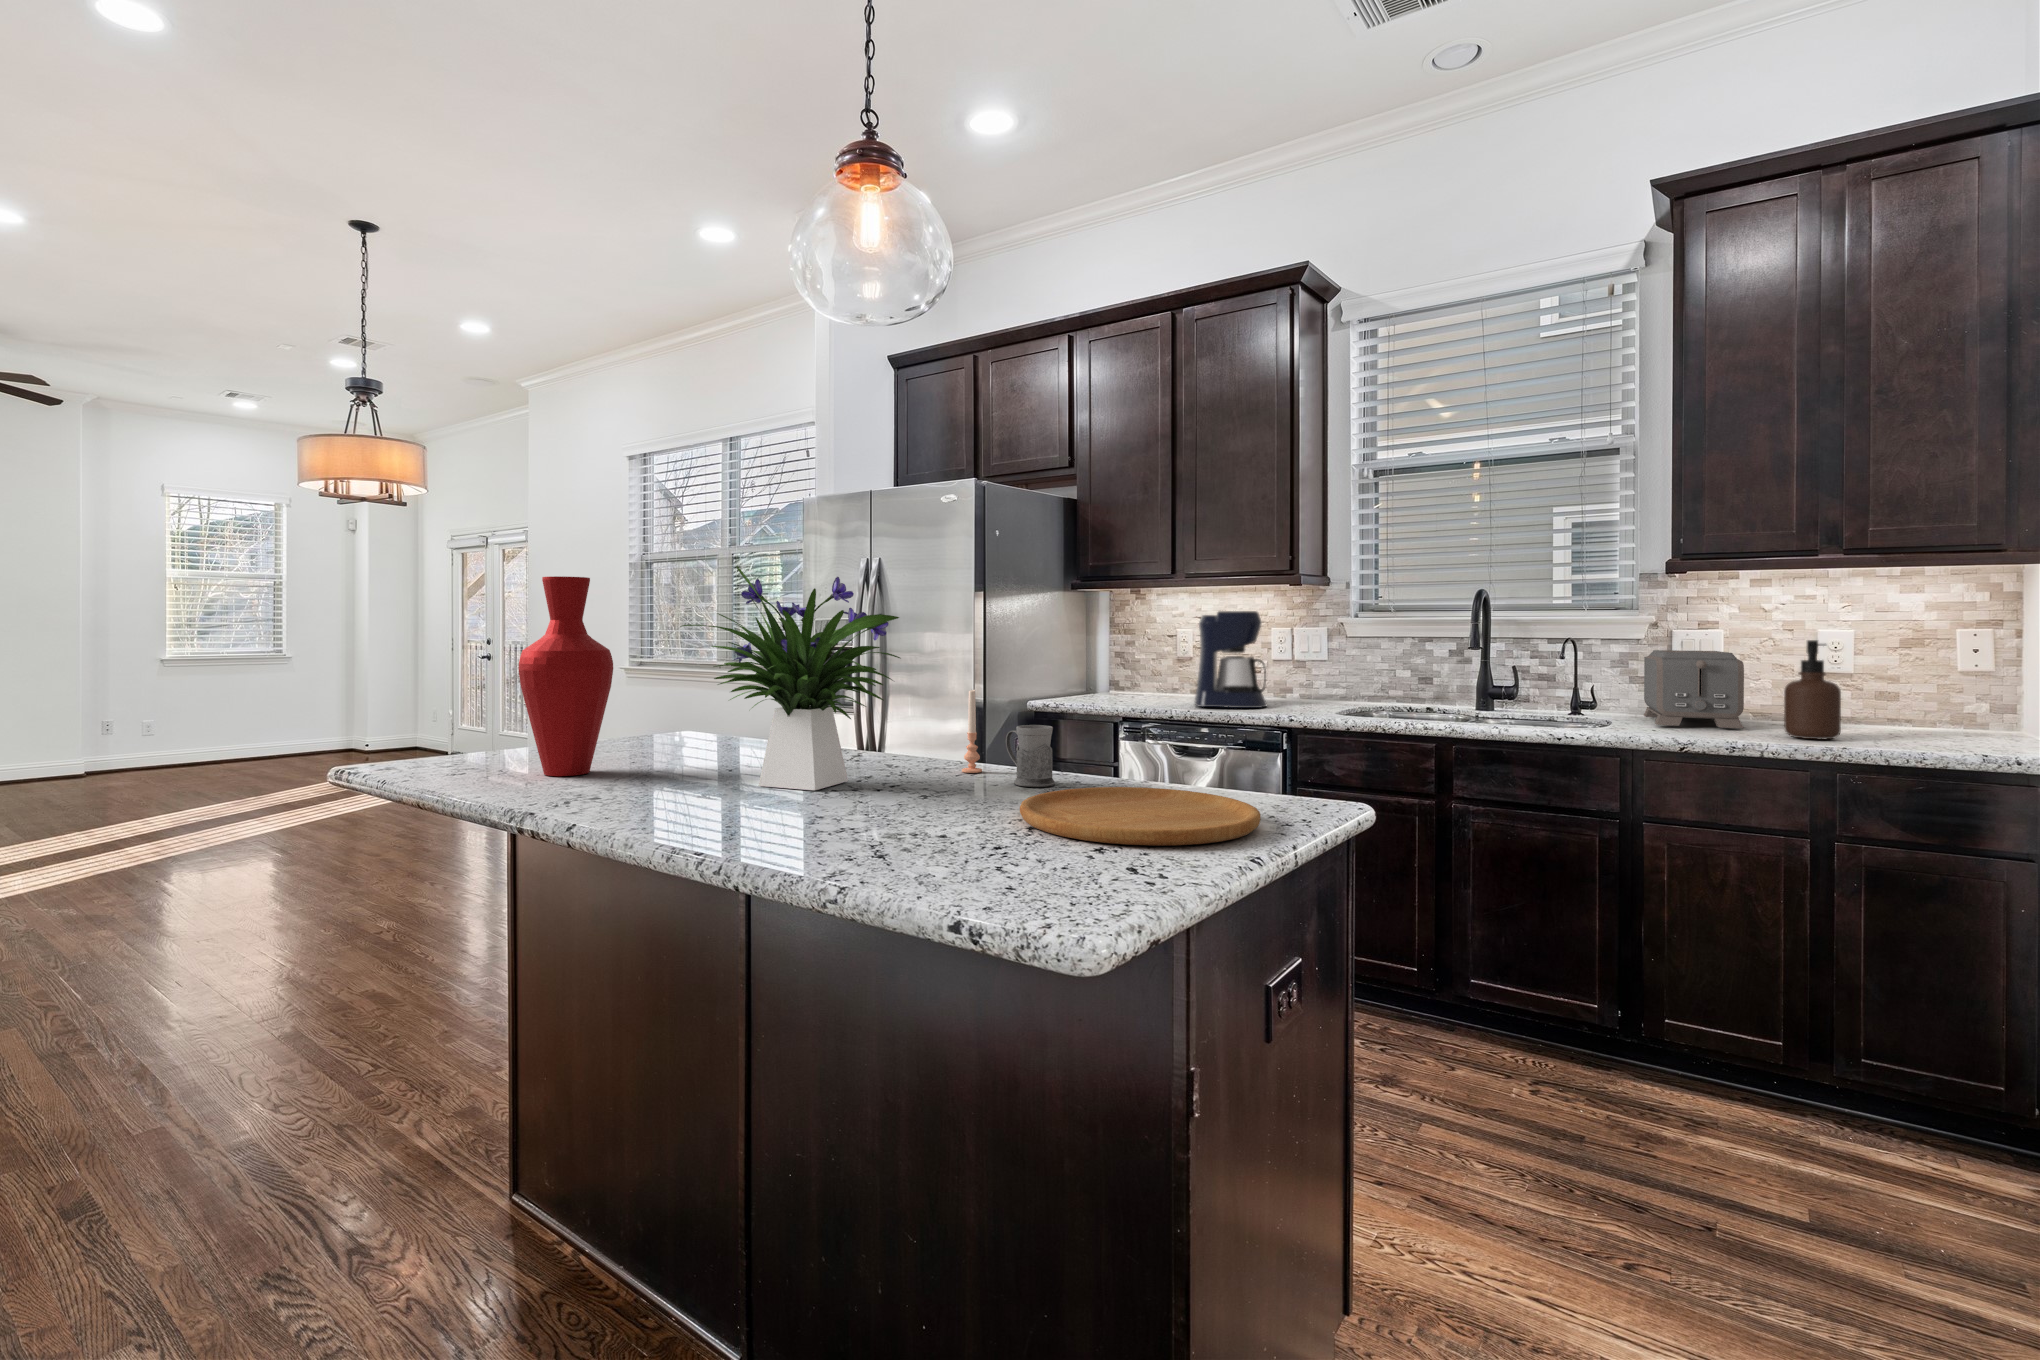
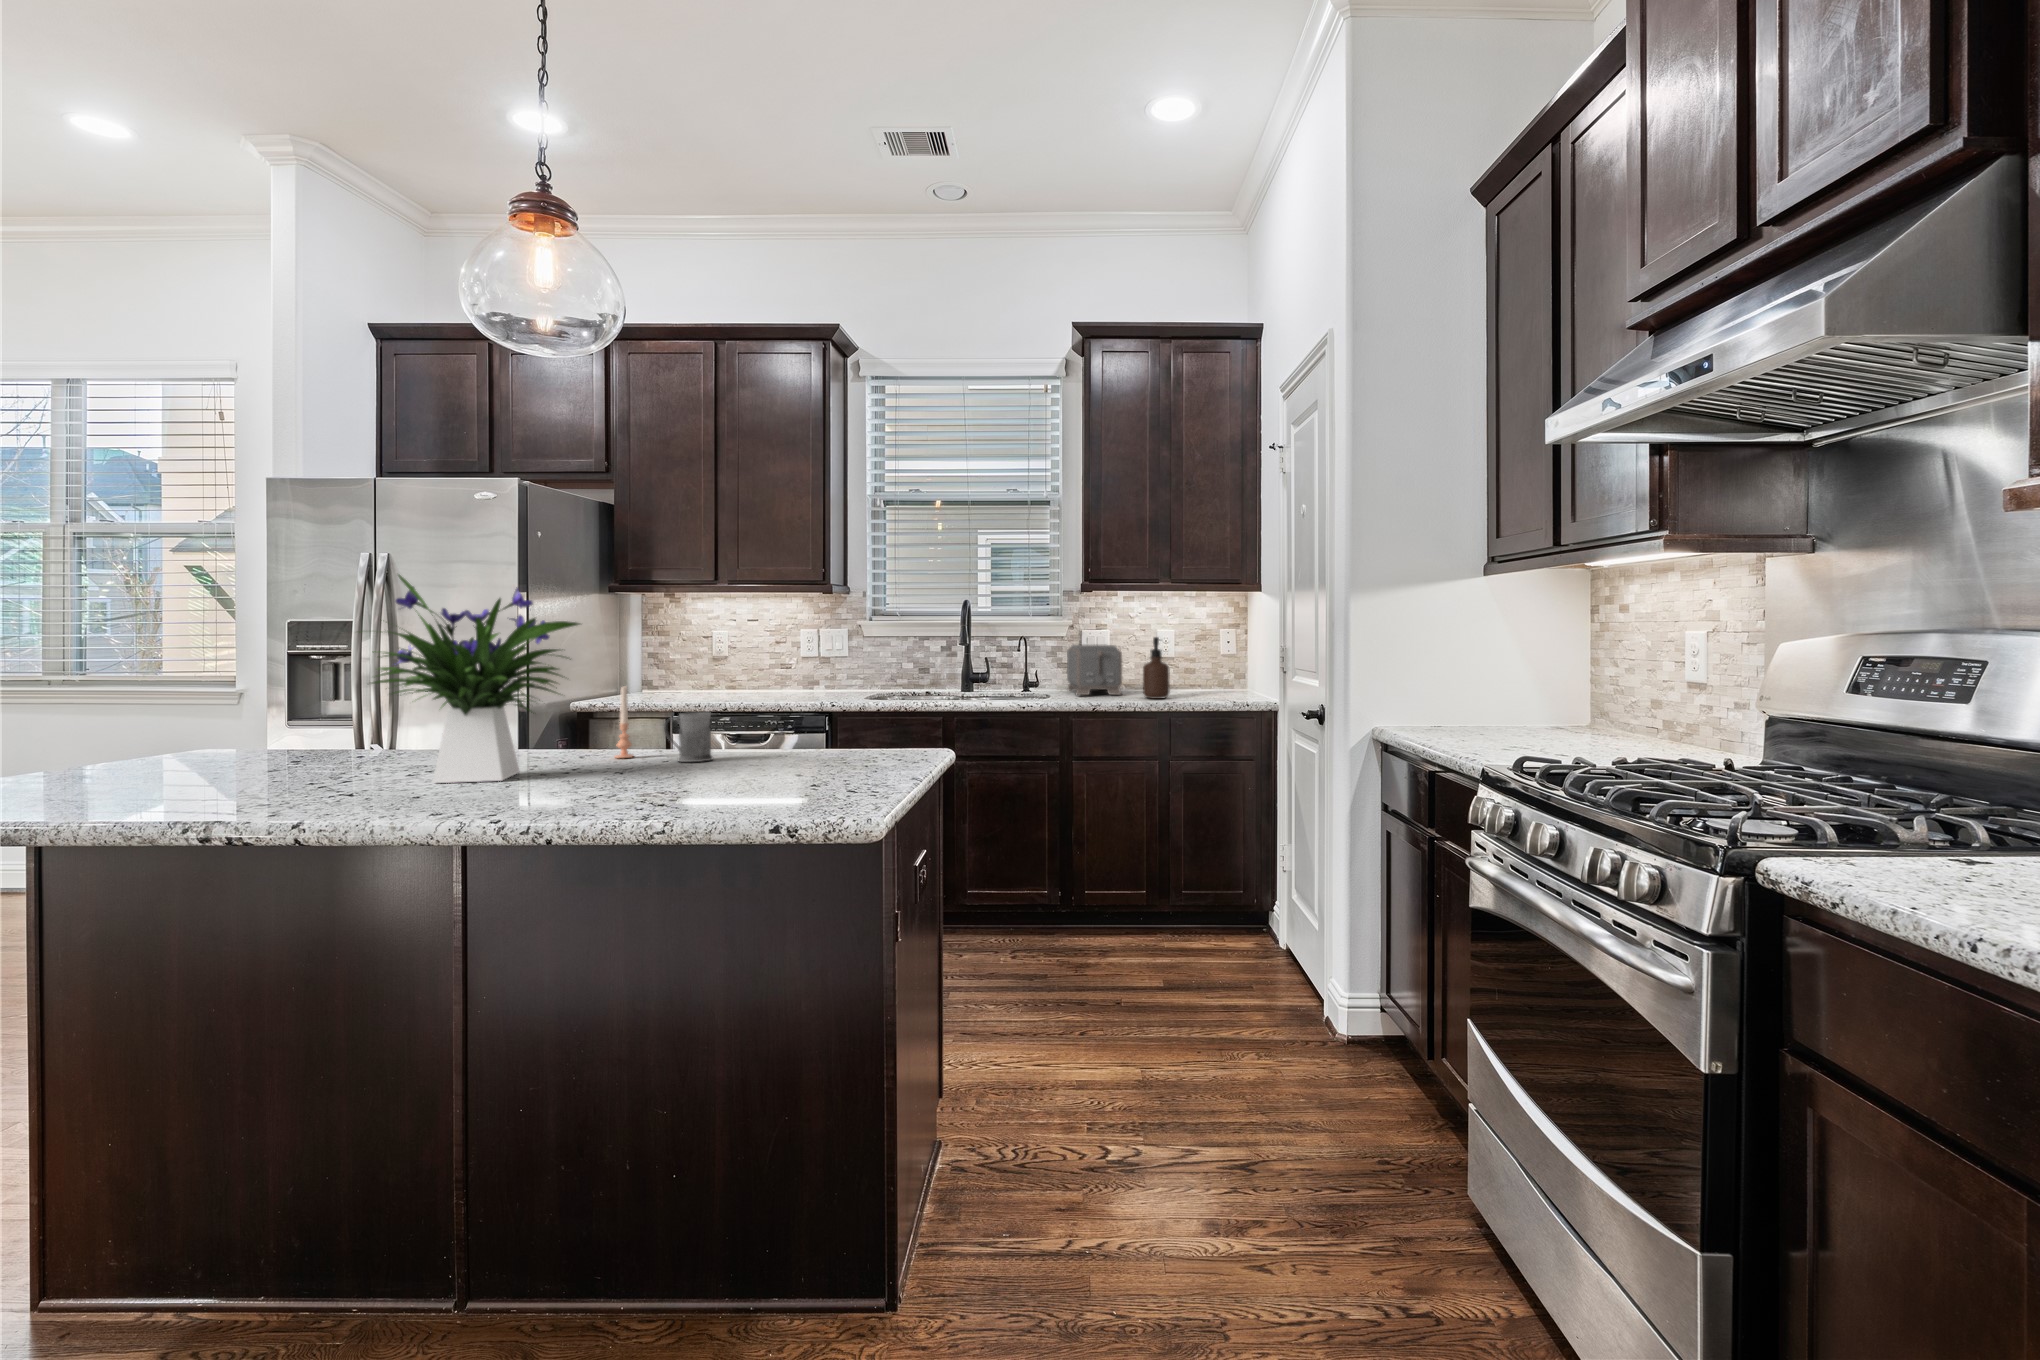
vase: present [519,576,613,776] -> none [82,578,216,799]
coffee maker: present [1195,611,1267,708] -> none [744,616,808,700]
cutting board: present [1020,787,1261,846] -> none [721,751,898,784]

